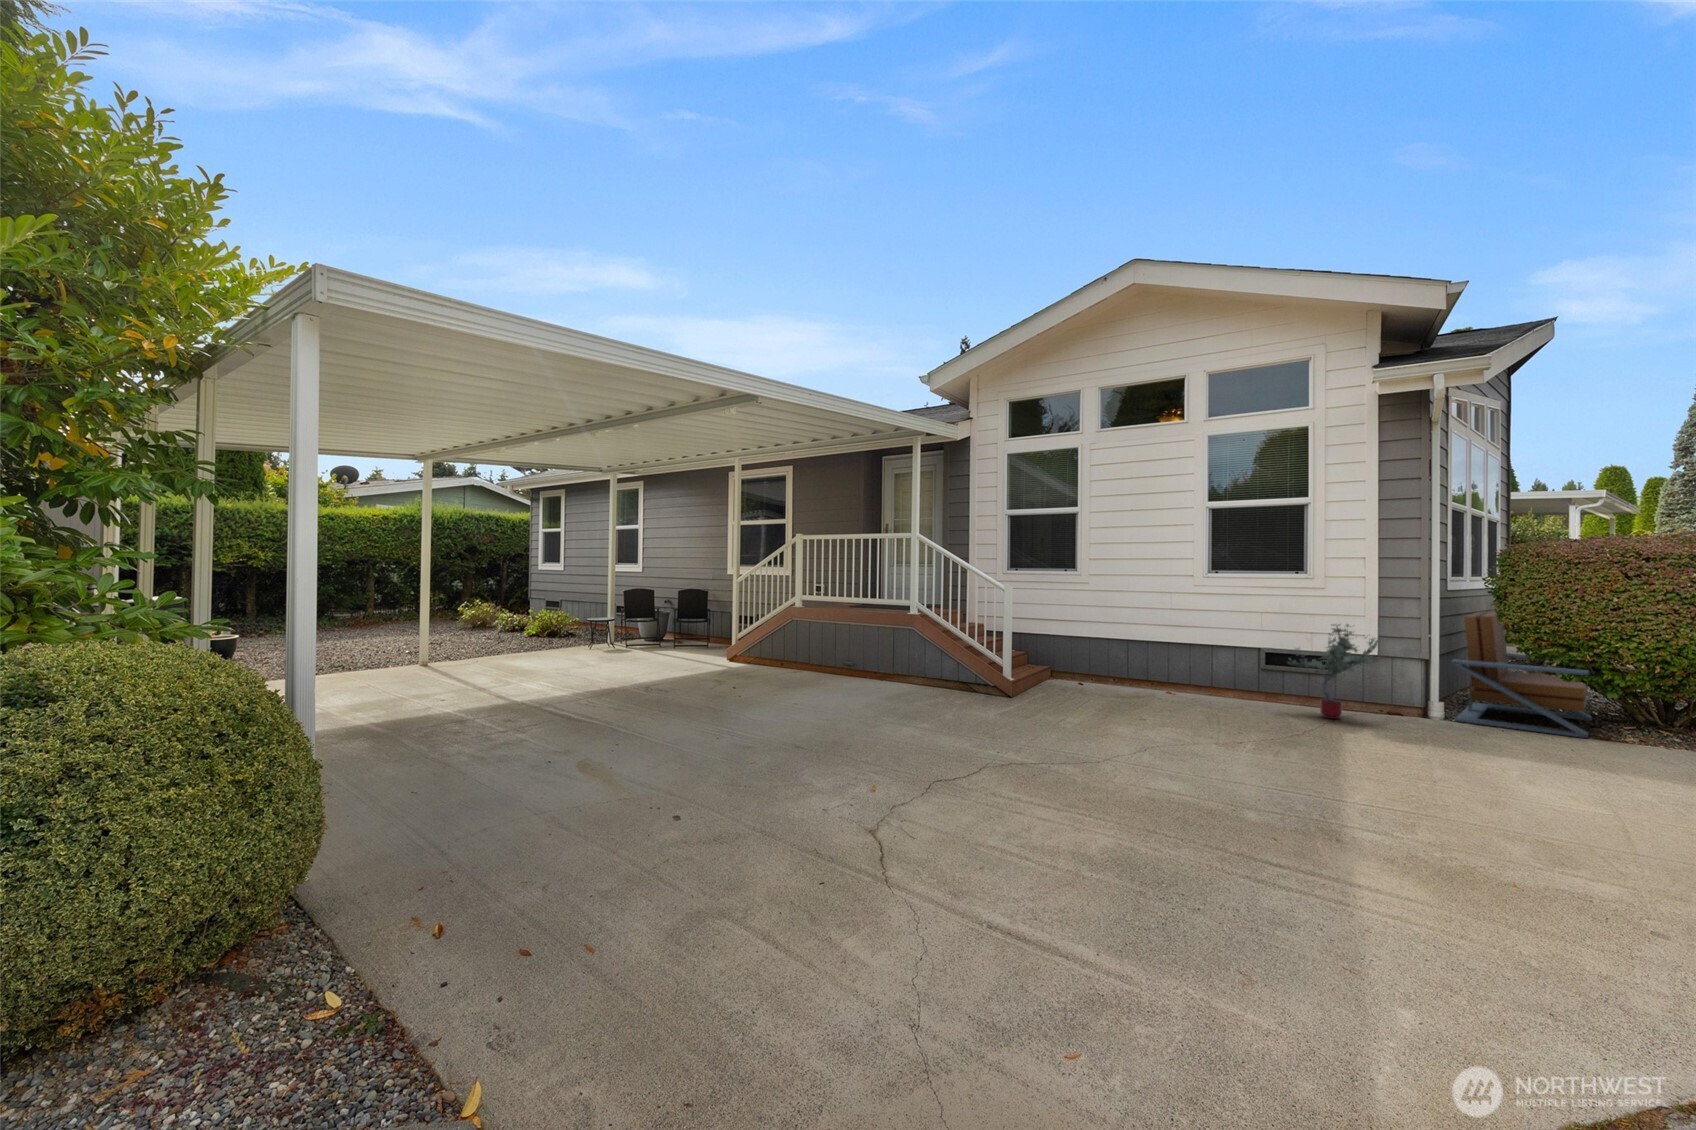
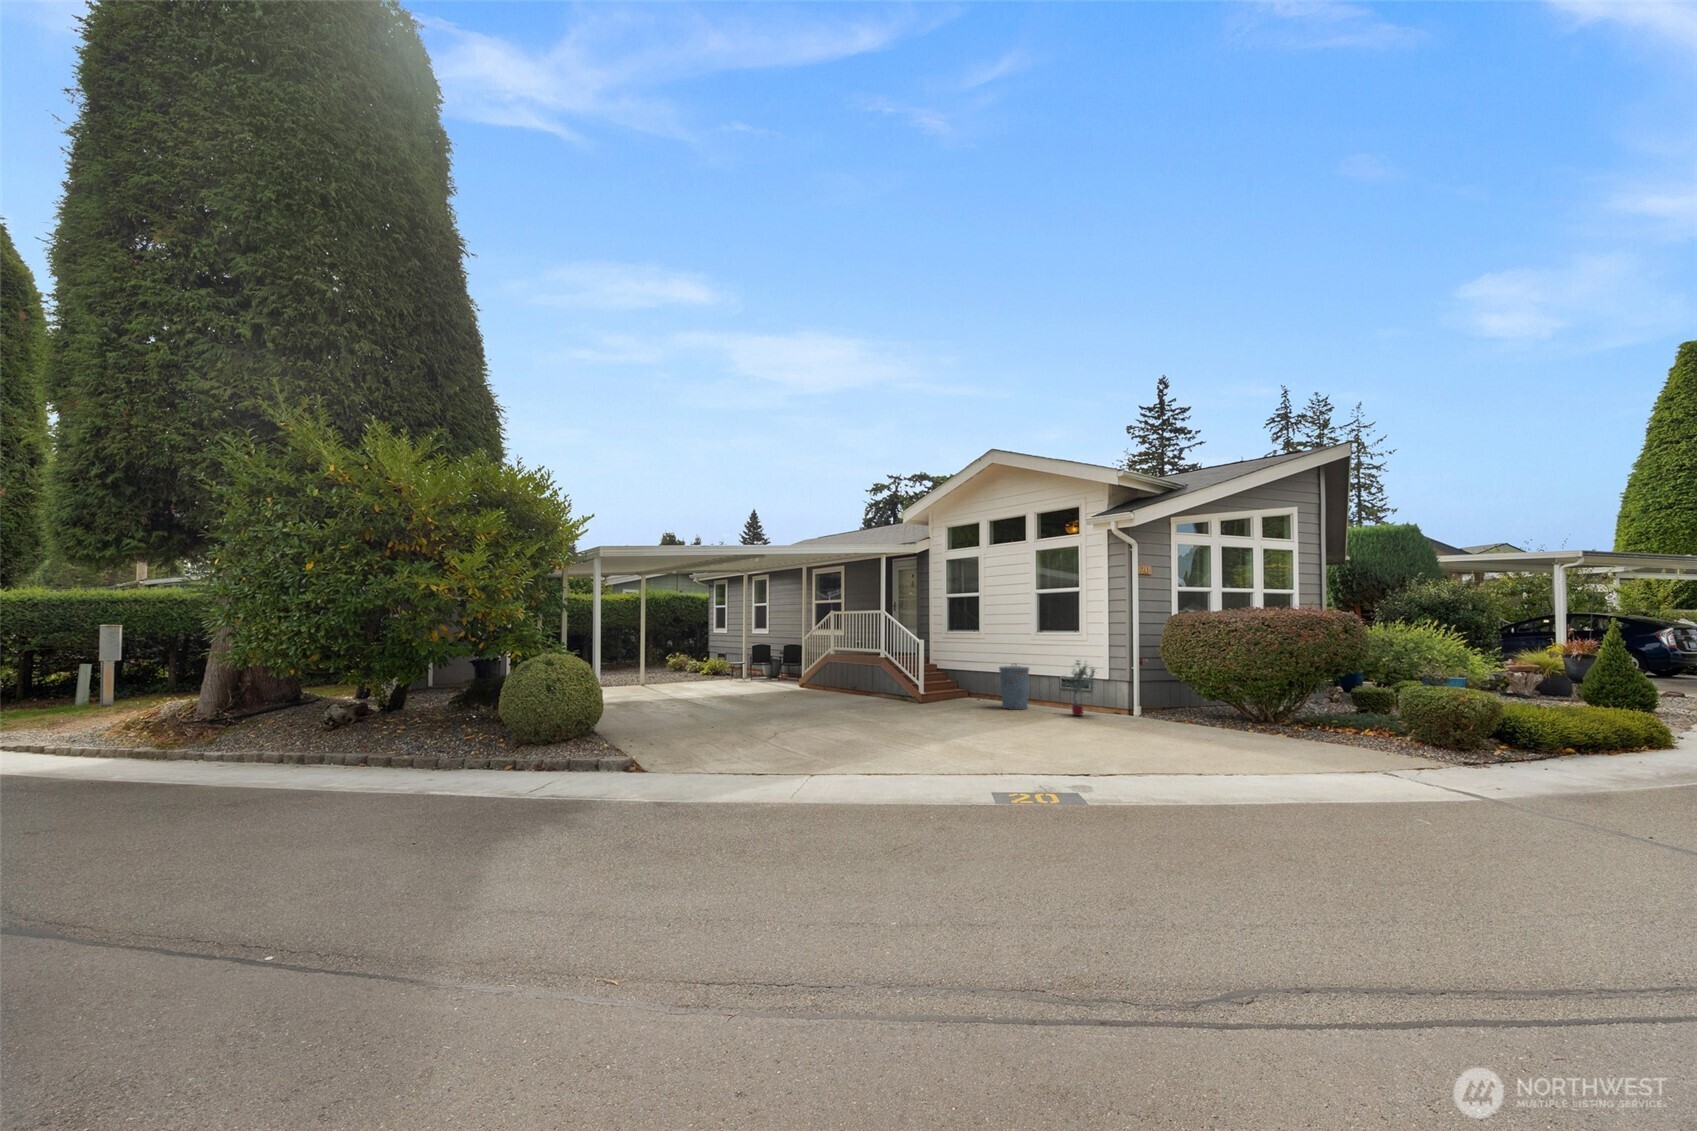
lounge chair: present [1451,612,1591,738] -> none [1145,655,1244,725]
trash can: none [1156,627,1210,706] -> present [999,664,1029,710]

